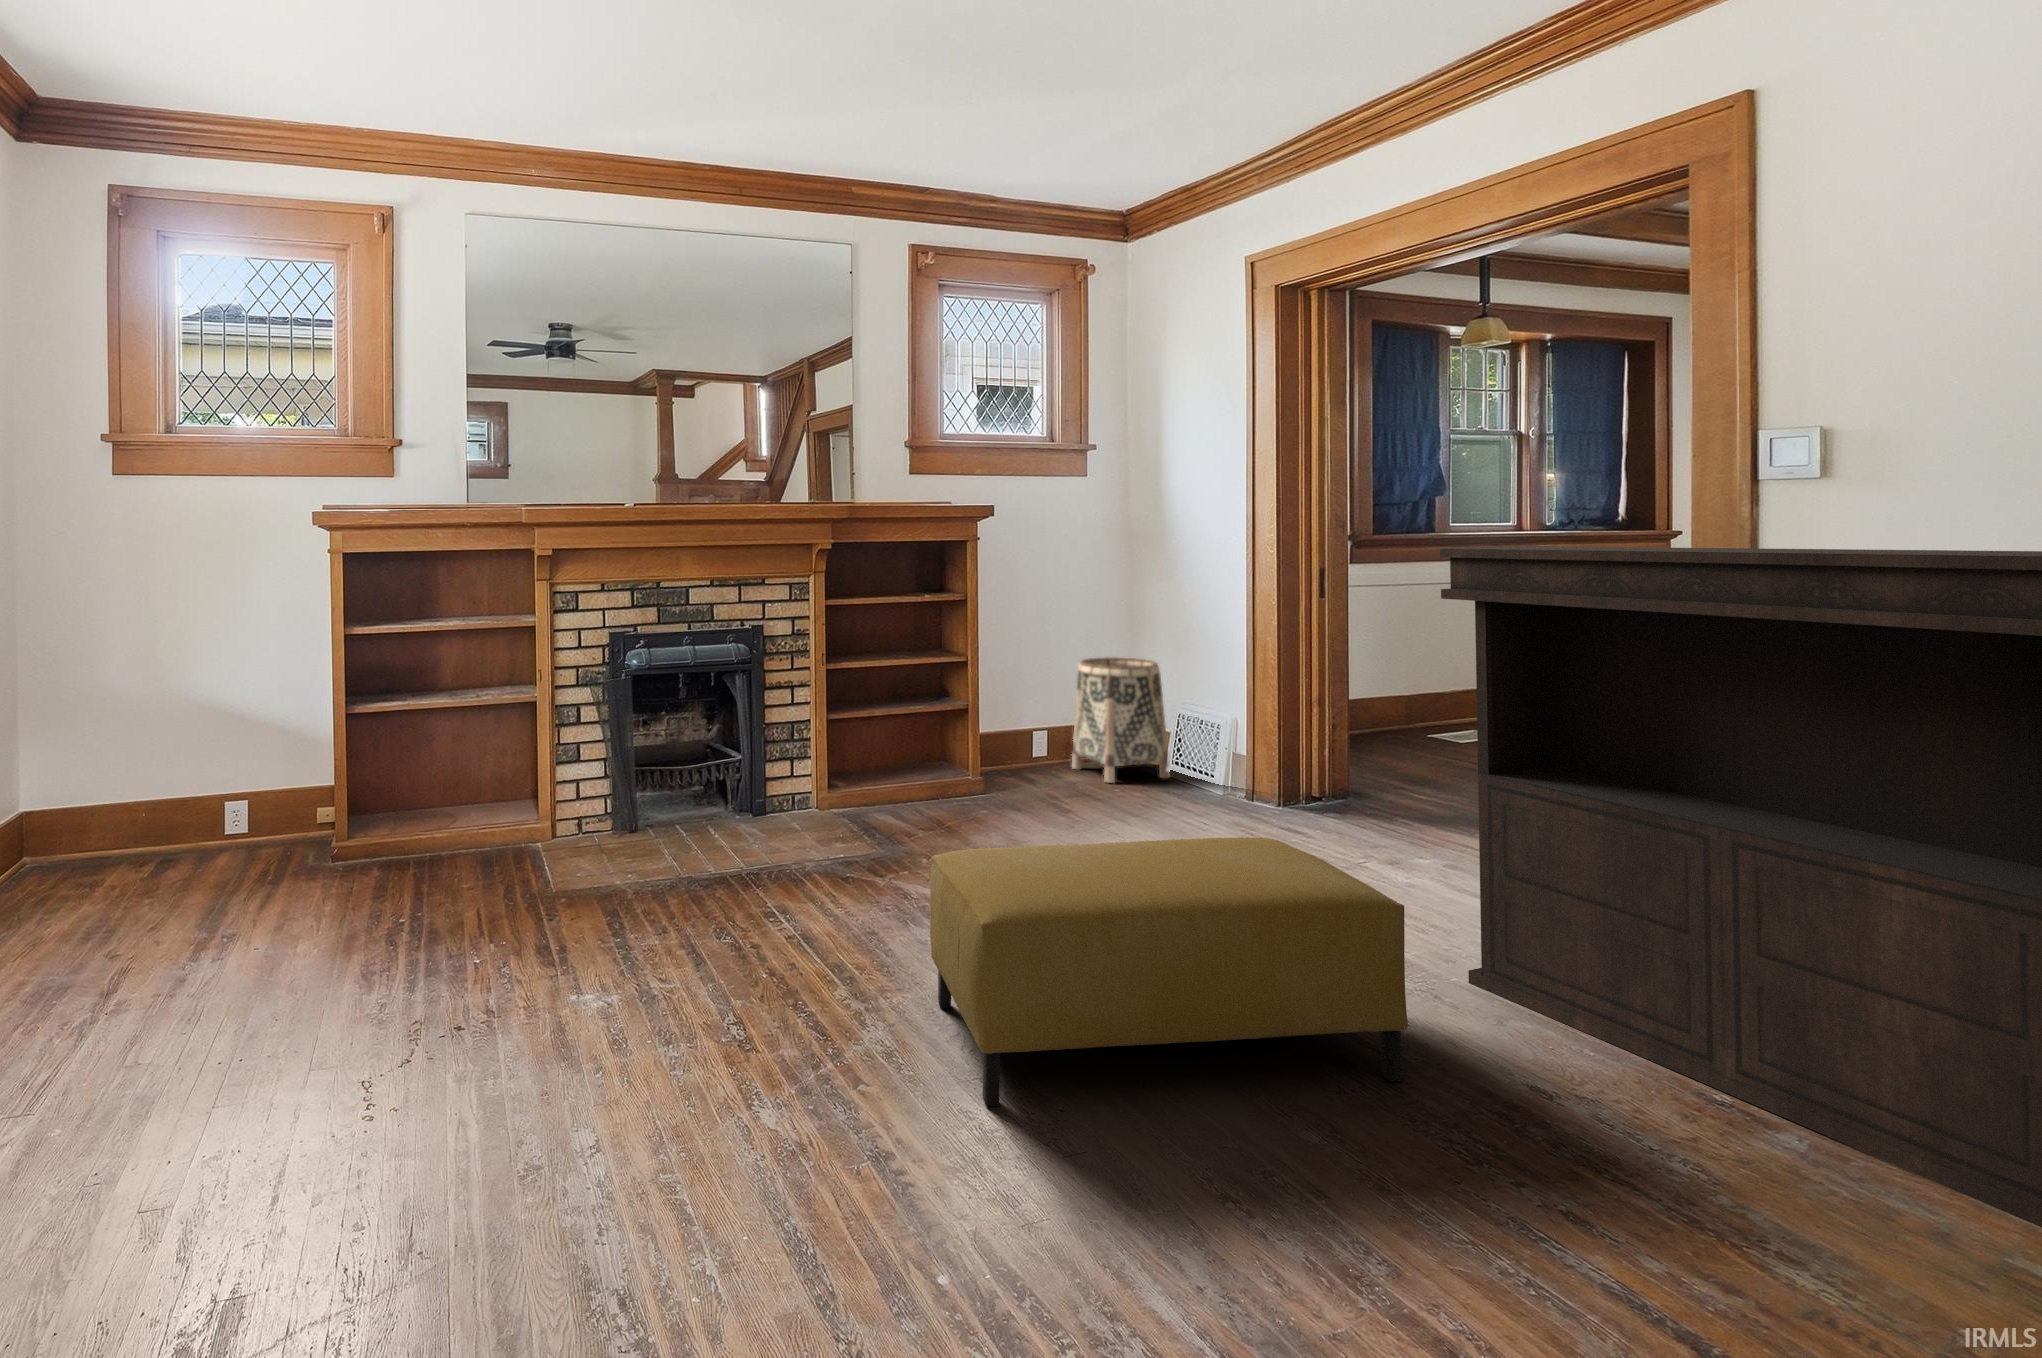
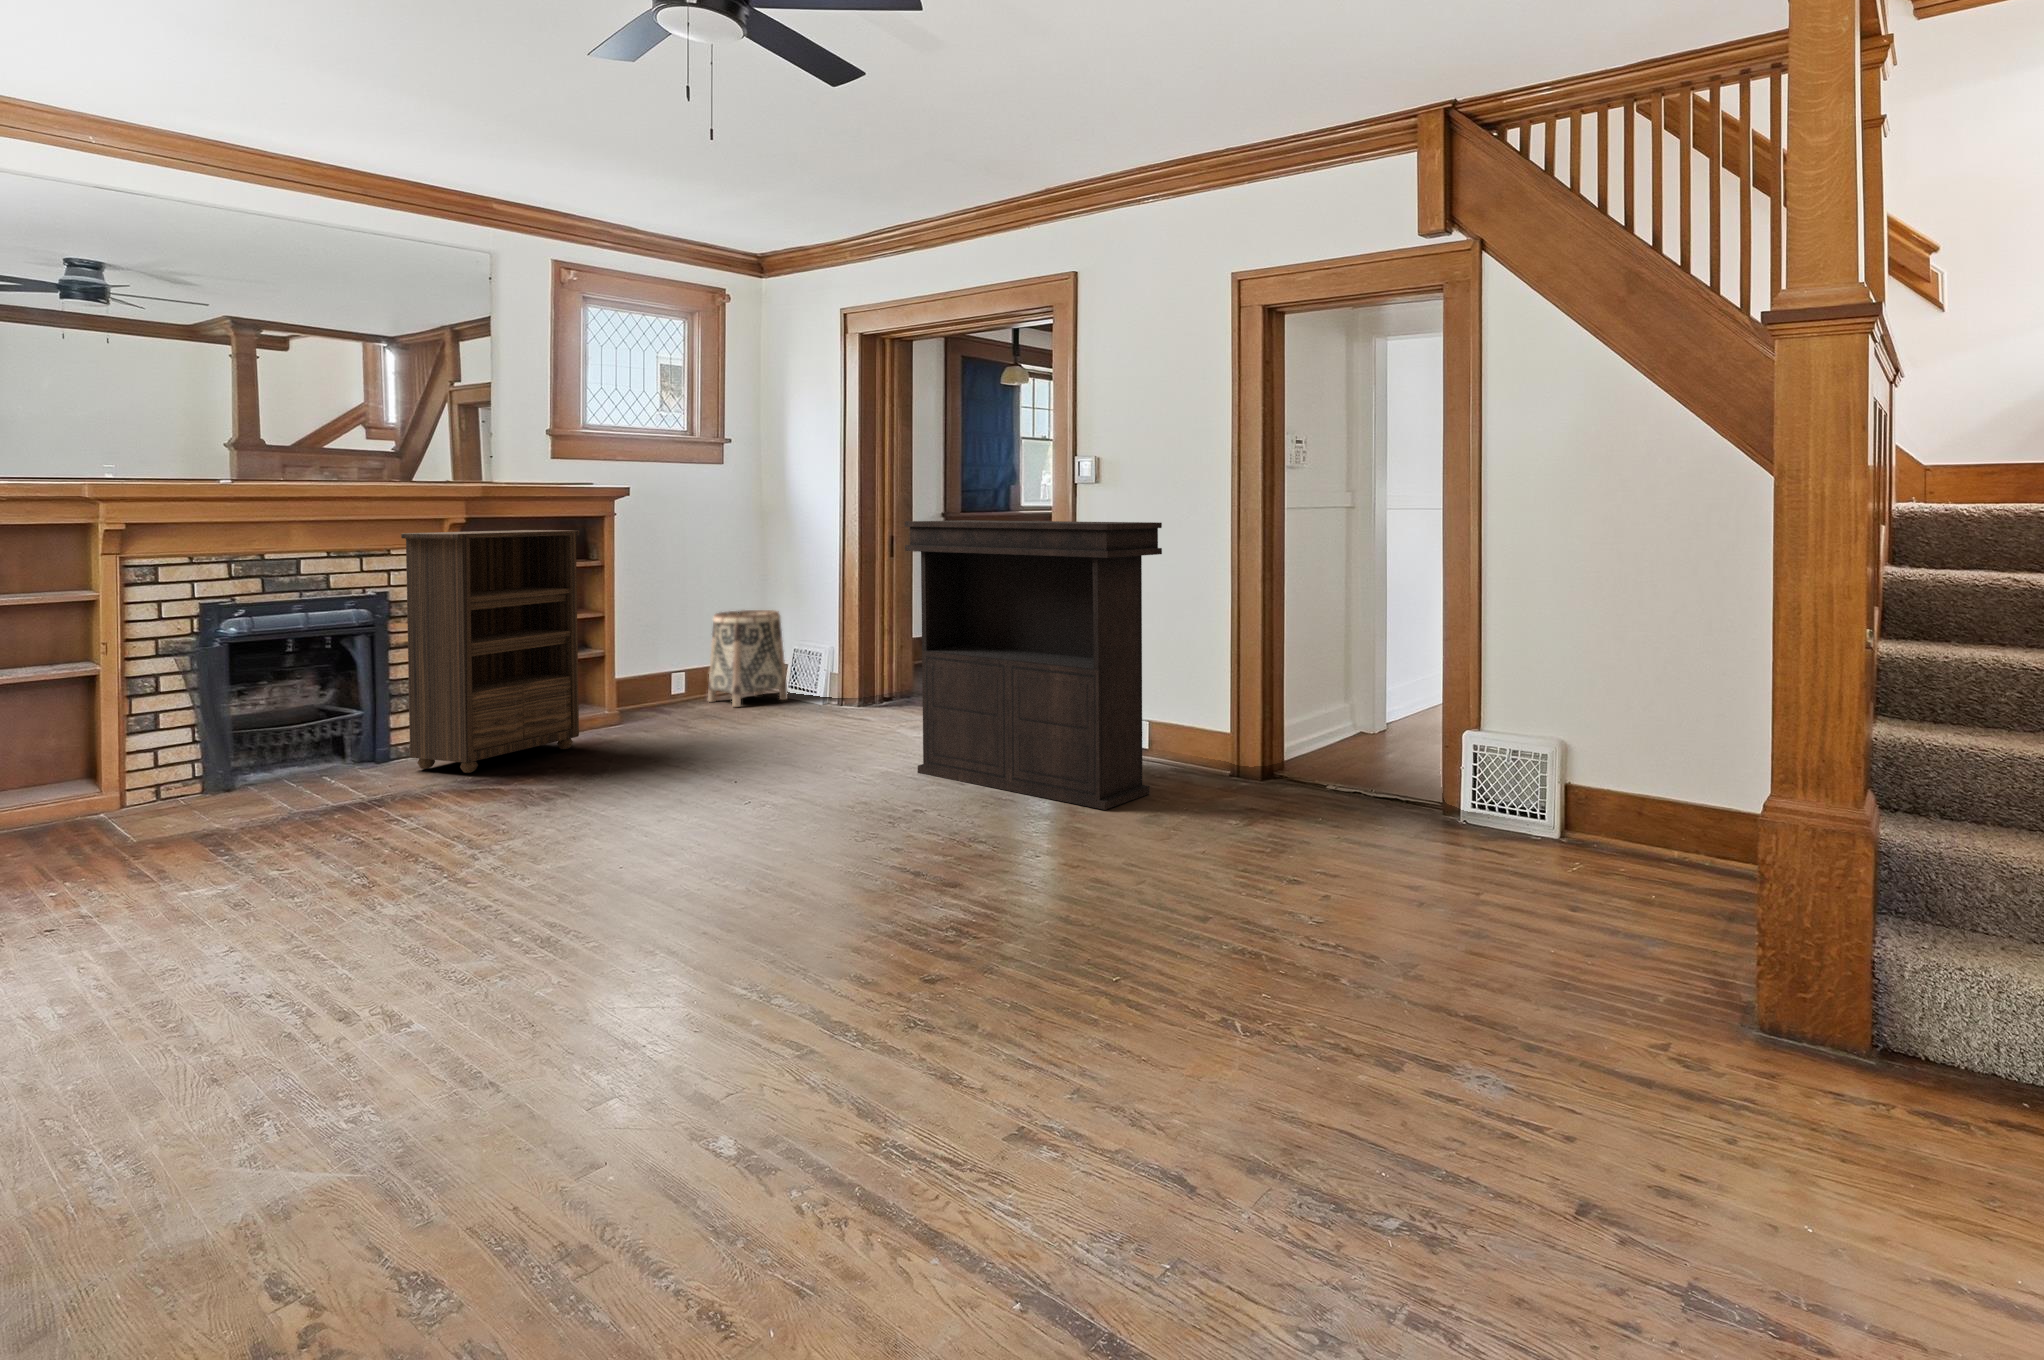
bookshelf: none [774,558,945,848] -> present [401,530,579,773]
ottoman: present [930,837,1408,1106] -> none [546,700,852,868]

